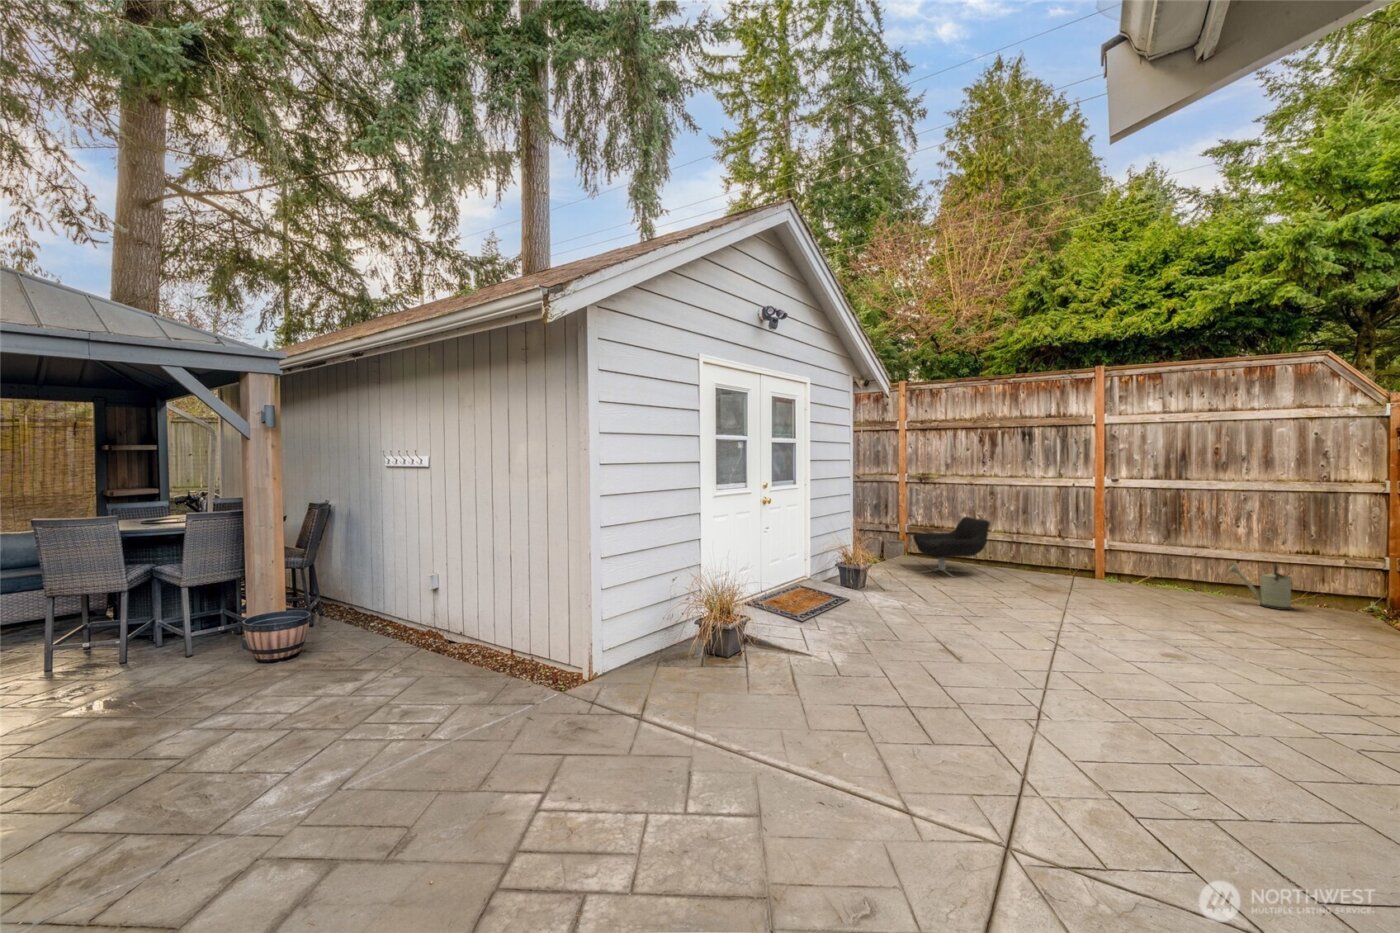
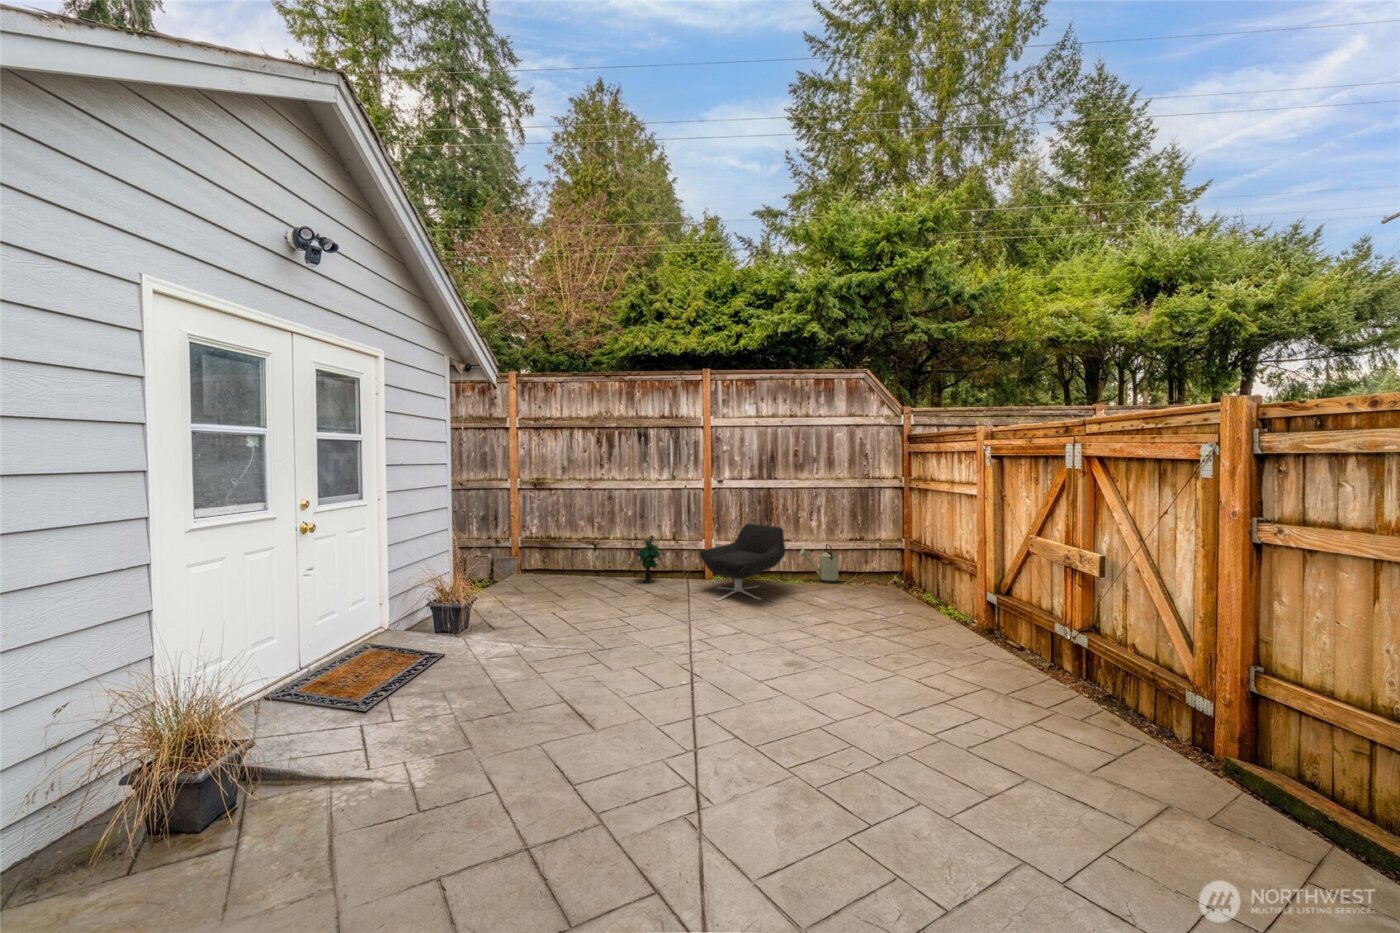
lounge chair: present [913,517,990,577] -> present [699,523,785,601]
decorative plant: none [1013,532,1044,577] -> present [636,536,661,583]

